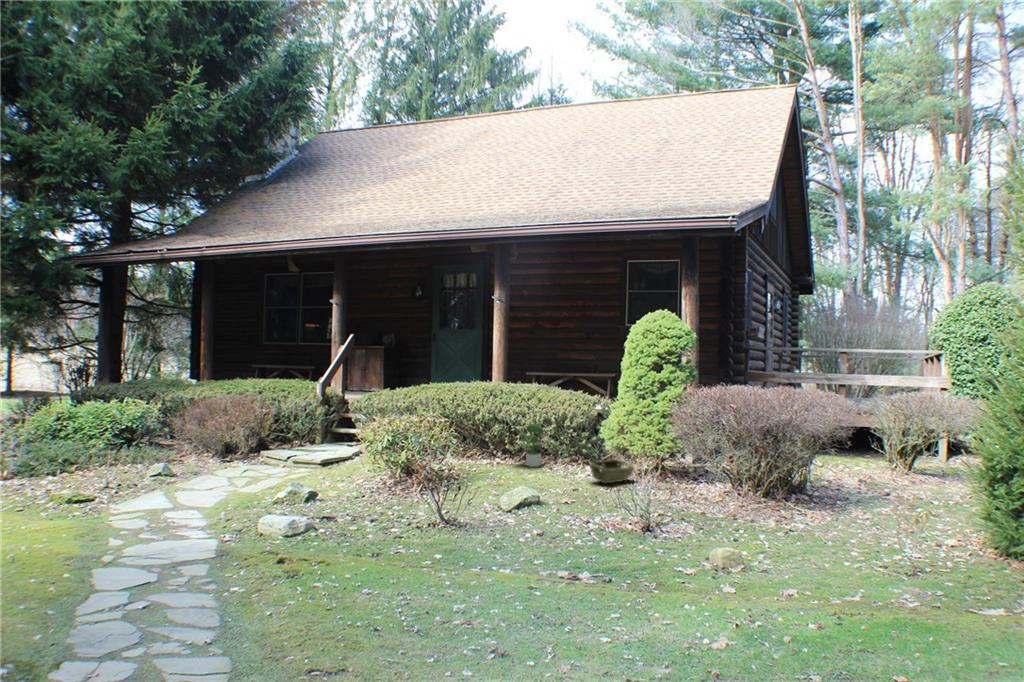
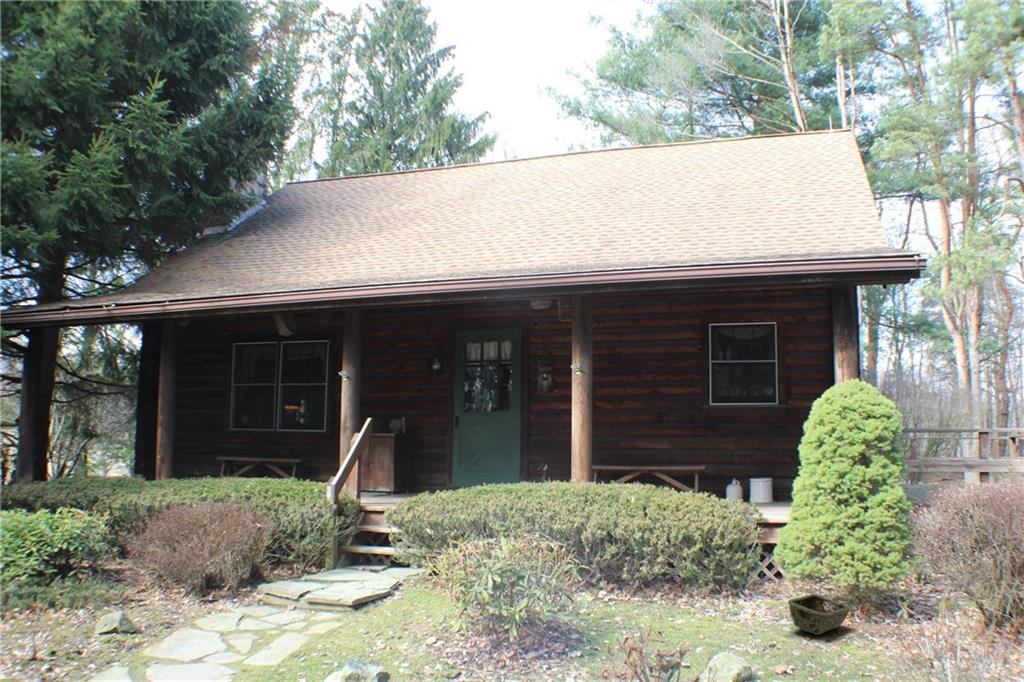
potted plant: present [518,423,549,467] -> none [643,534,691,603]

